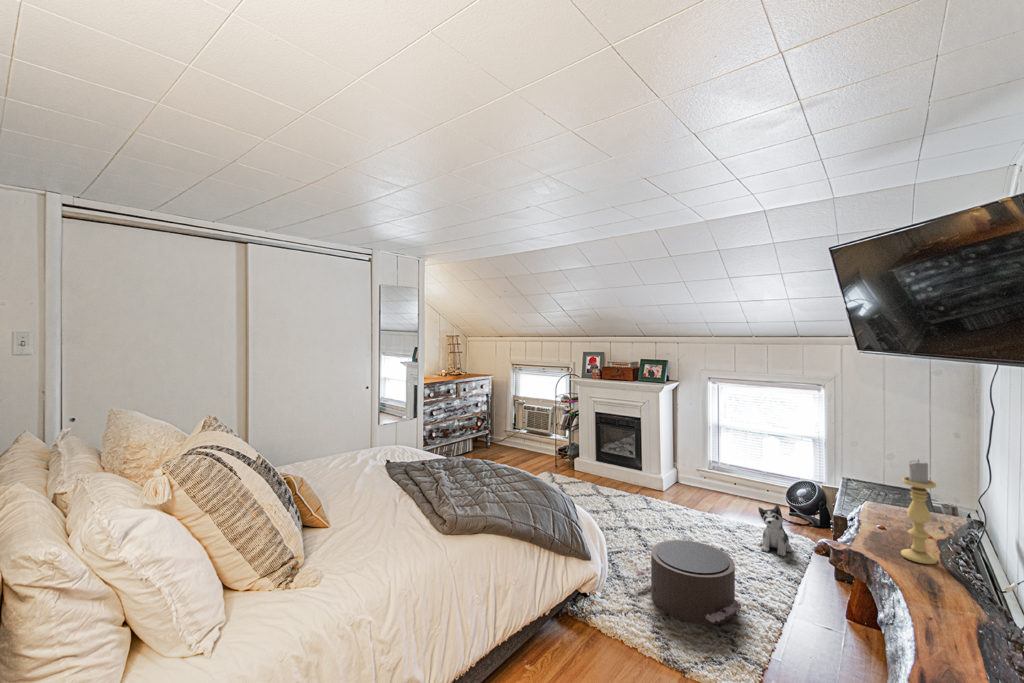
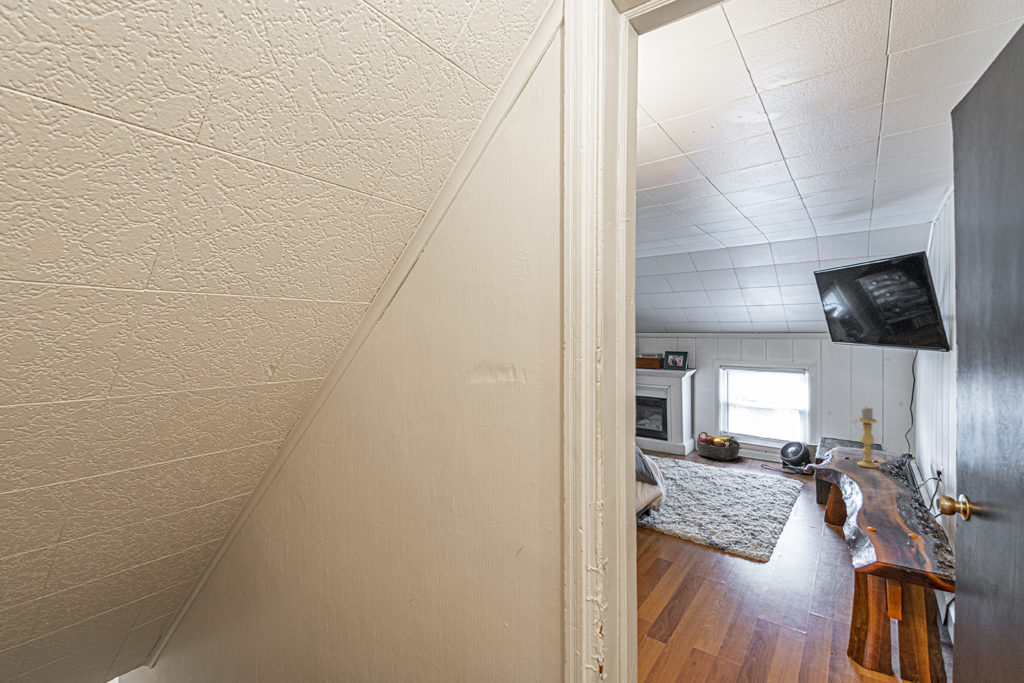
basket: none [679,461,733,501] -> present [697,432,740,460]
plush toy: present [758,505,792,556] -> none [763,456,788,492]
pouf: present [635,540,744,625] -> none [680,477,758,527]

